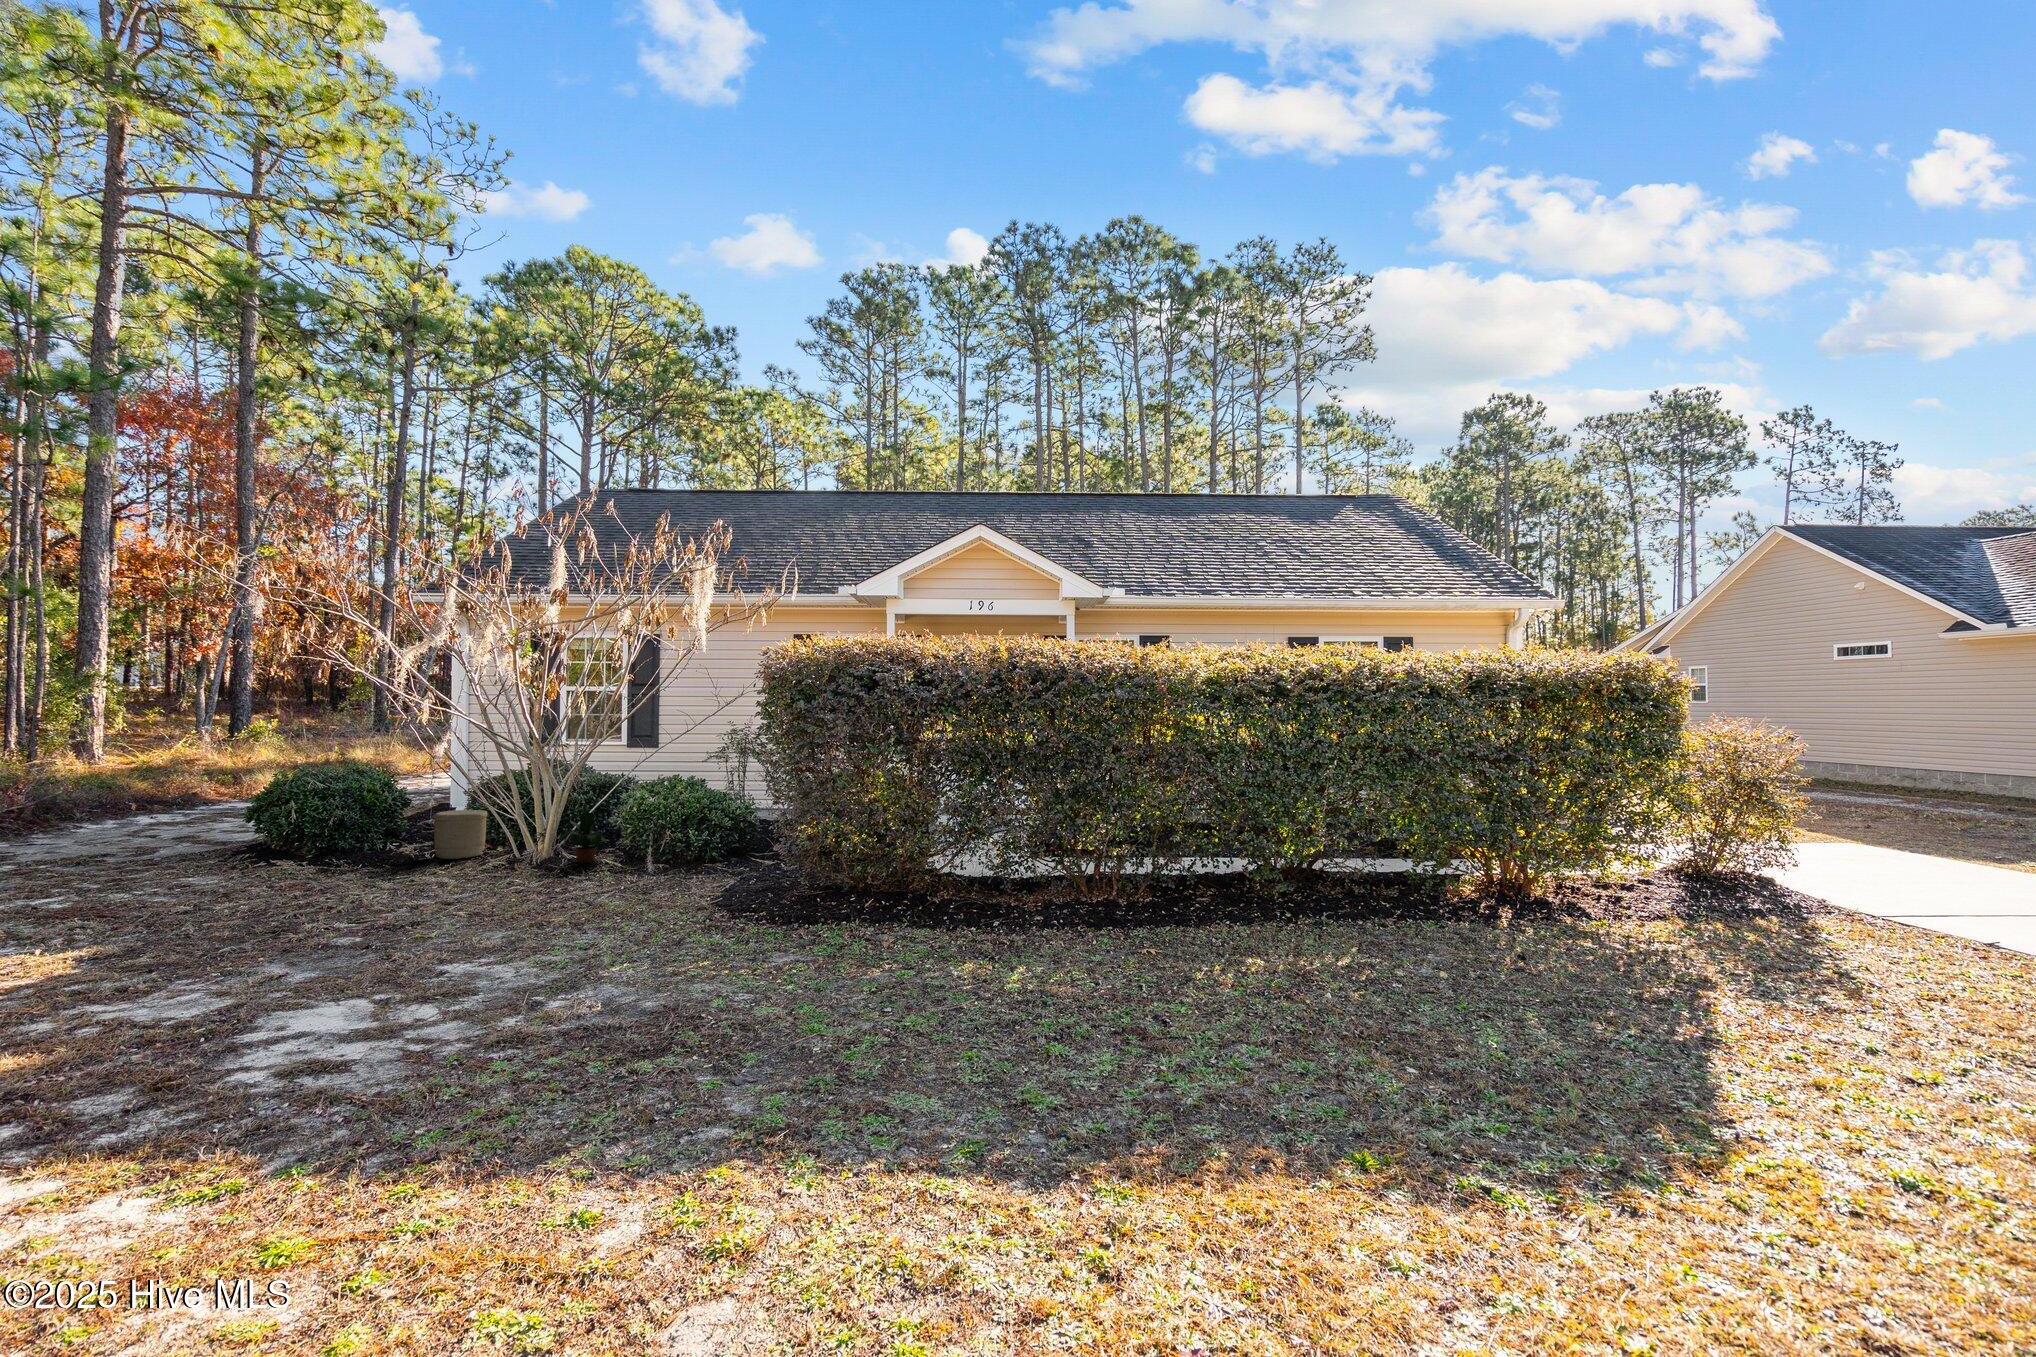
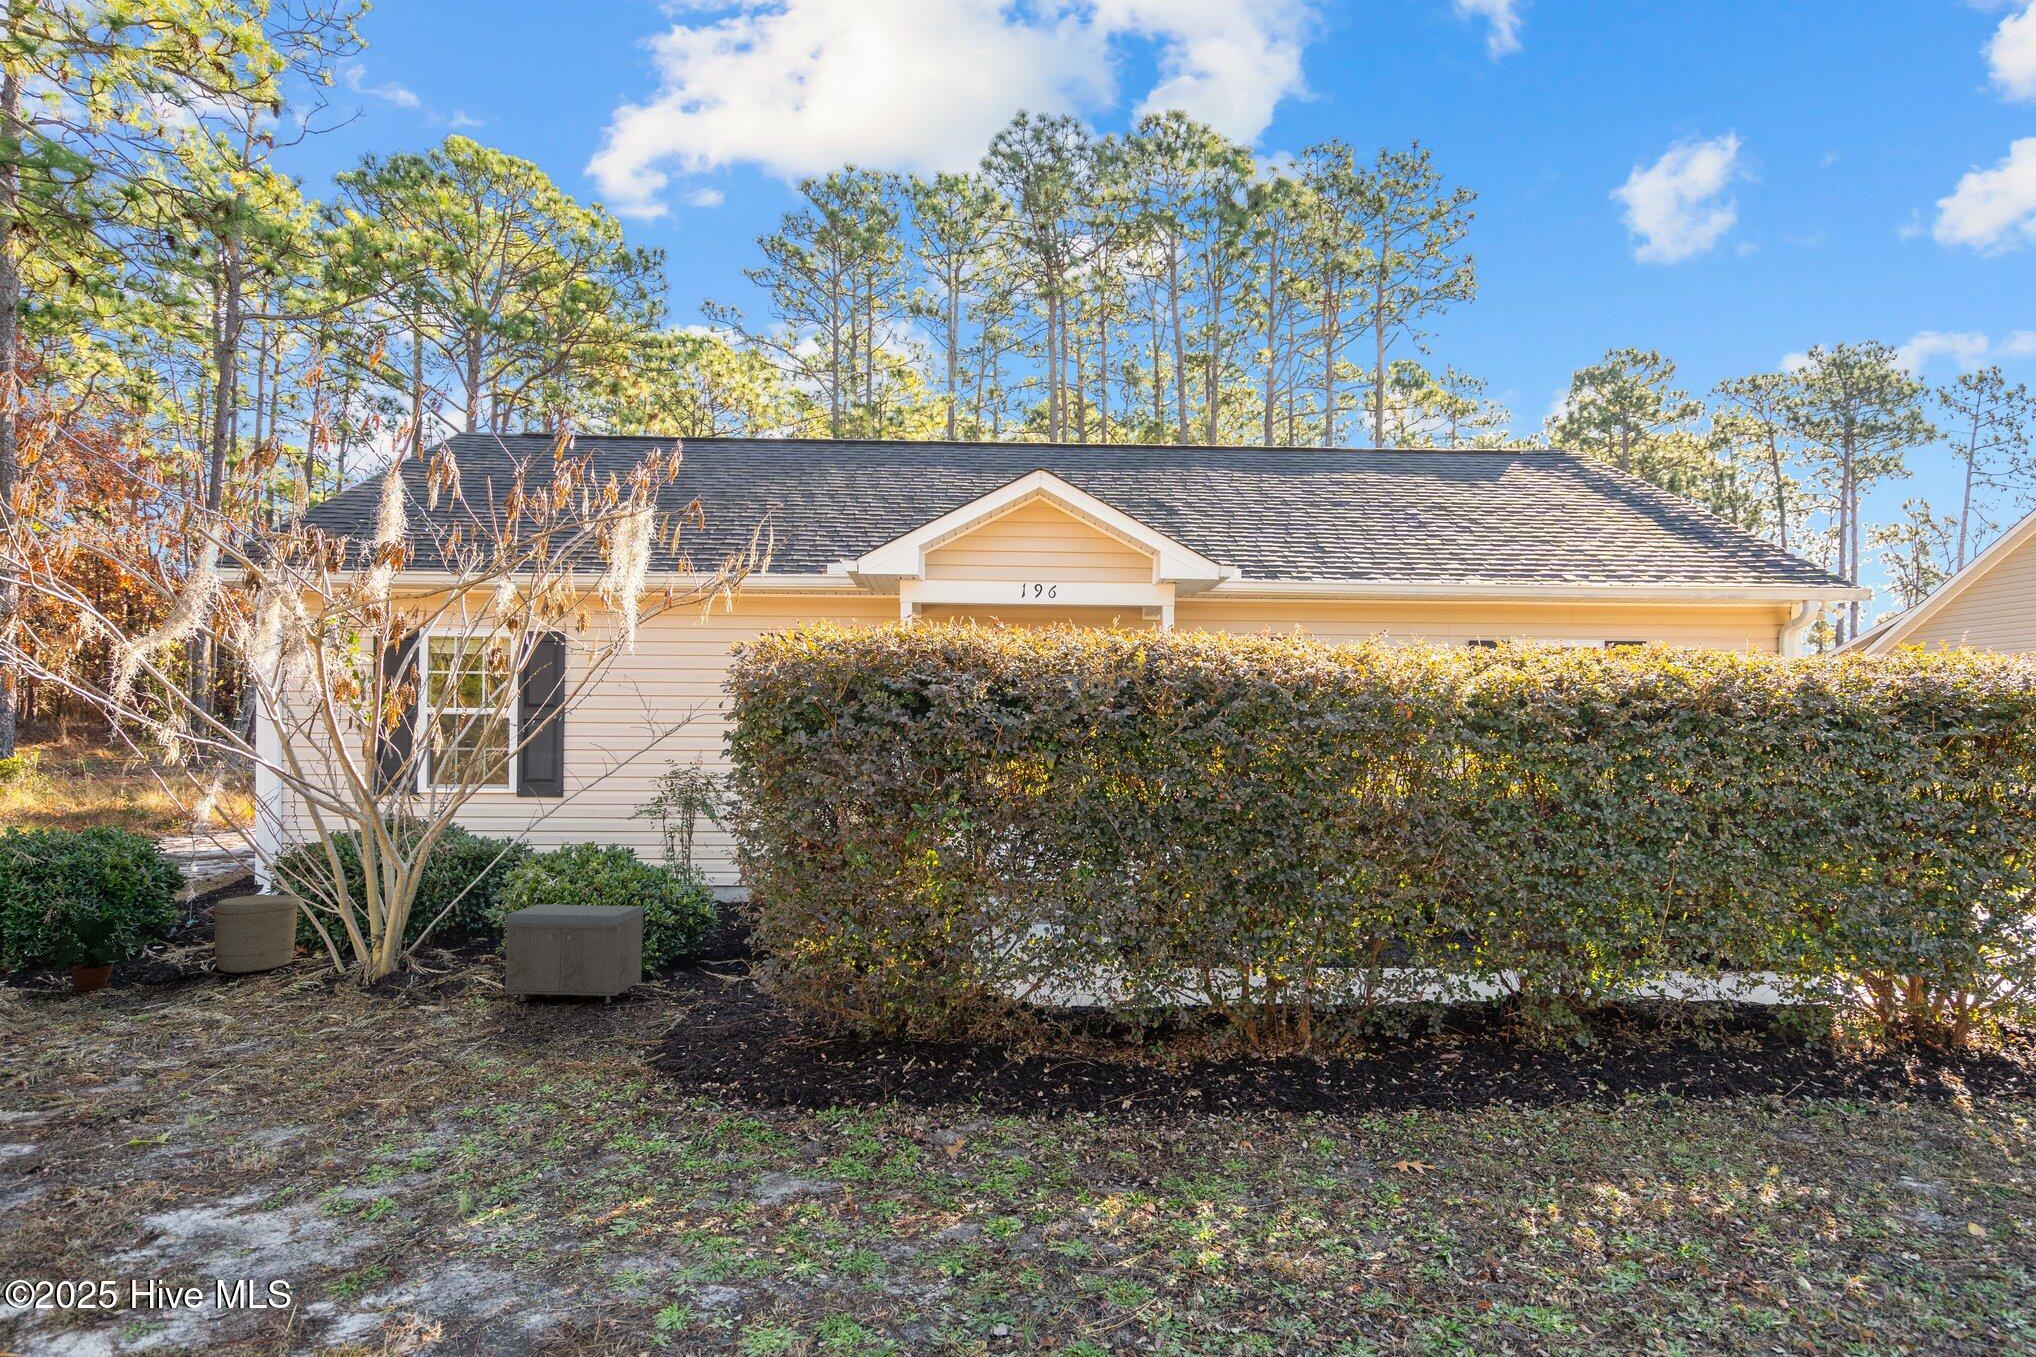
potted plant: present [558,811,607,862] -> present [42,907,146,991]
storage bench: none [623,814,711,876] -> present [505,904,643,1003]

